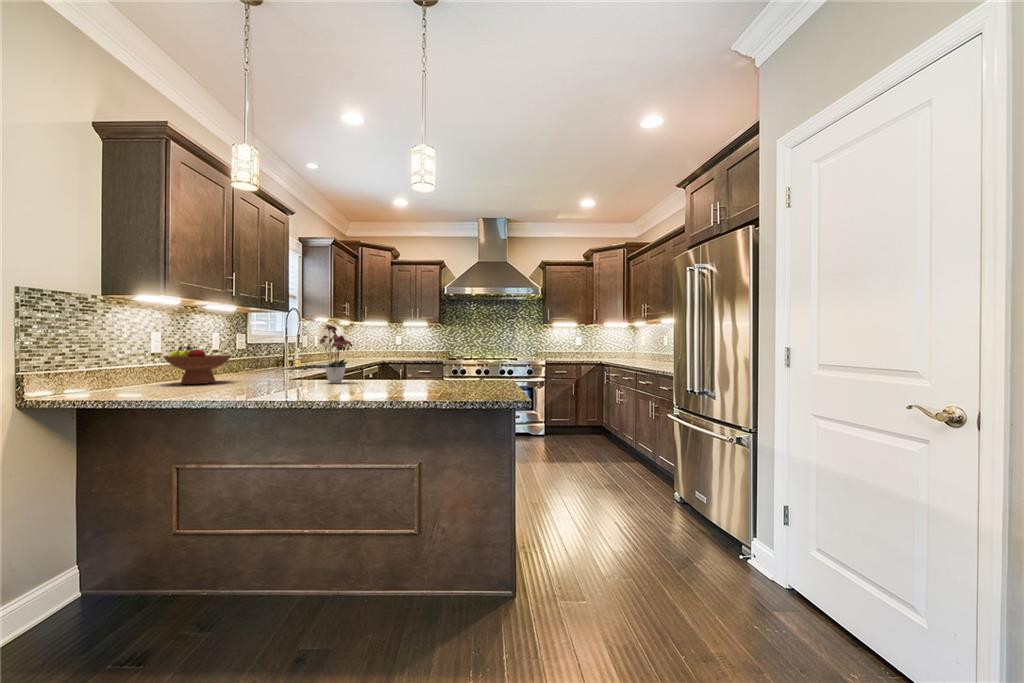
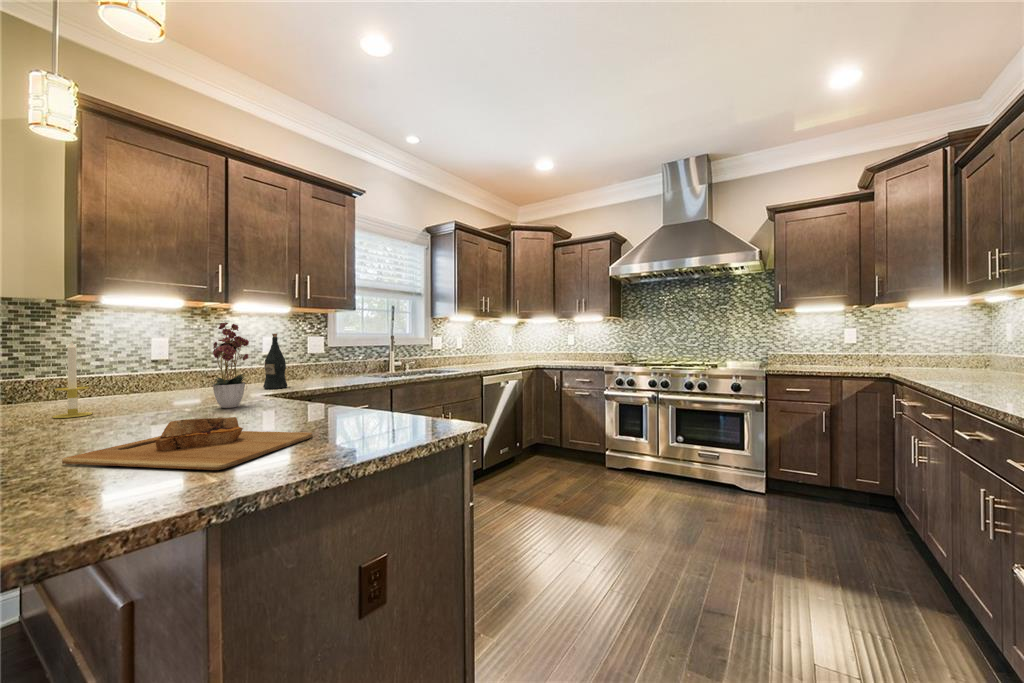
wine bottle: none [266,332,286,377] -> present [263,334,287,389]
candle: none [233,335,257,392] -> present [52,342,93,418]
fruit bowl: present [163,346,232,384] -> none [118,352,202,396]
cutting board: none [403,374,495,394] -> present [62,417,313,470]

